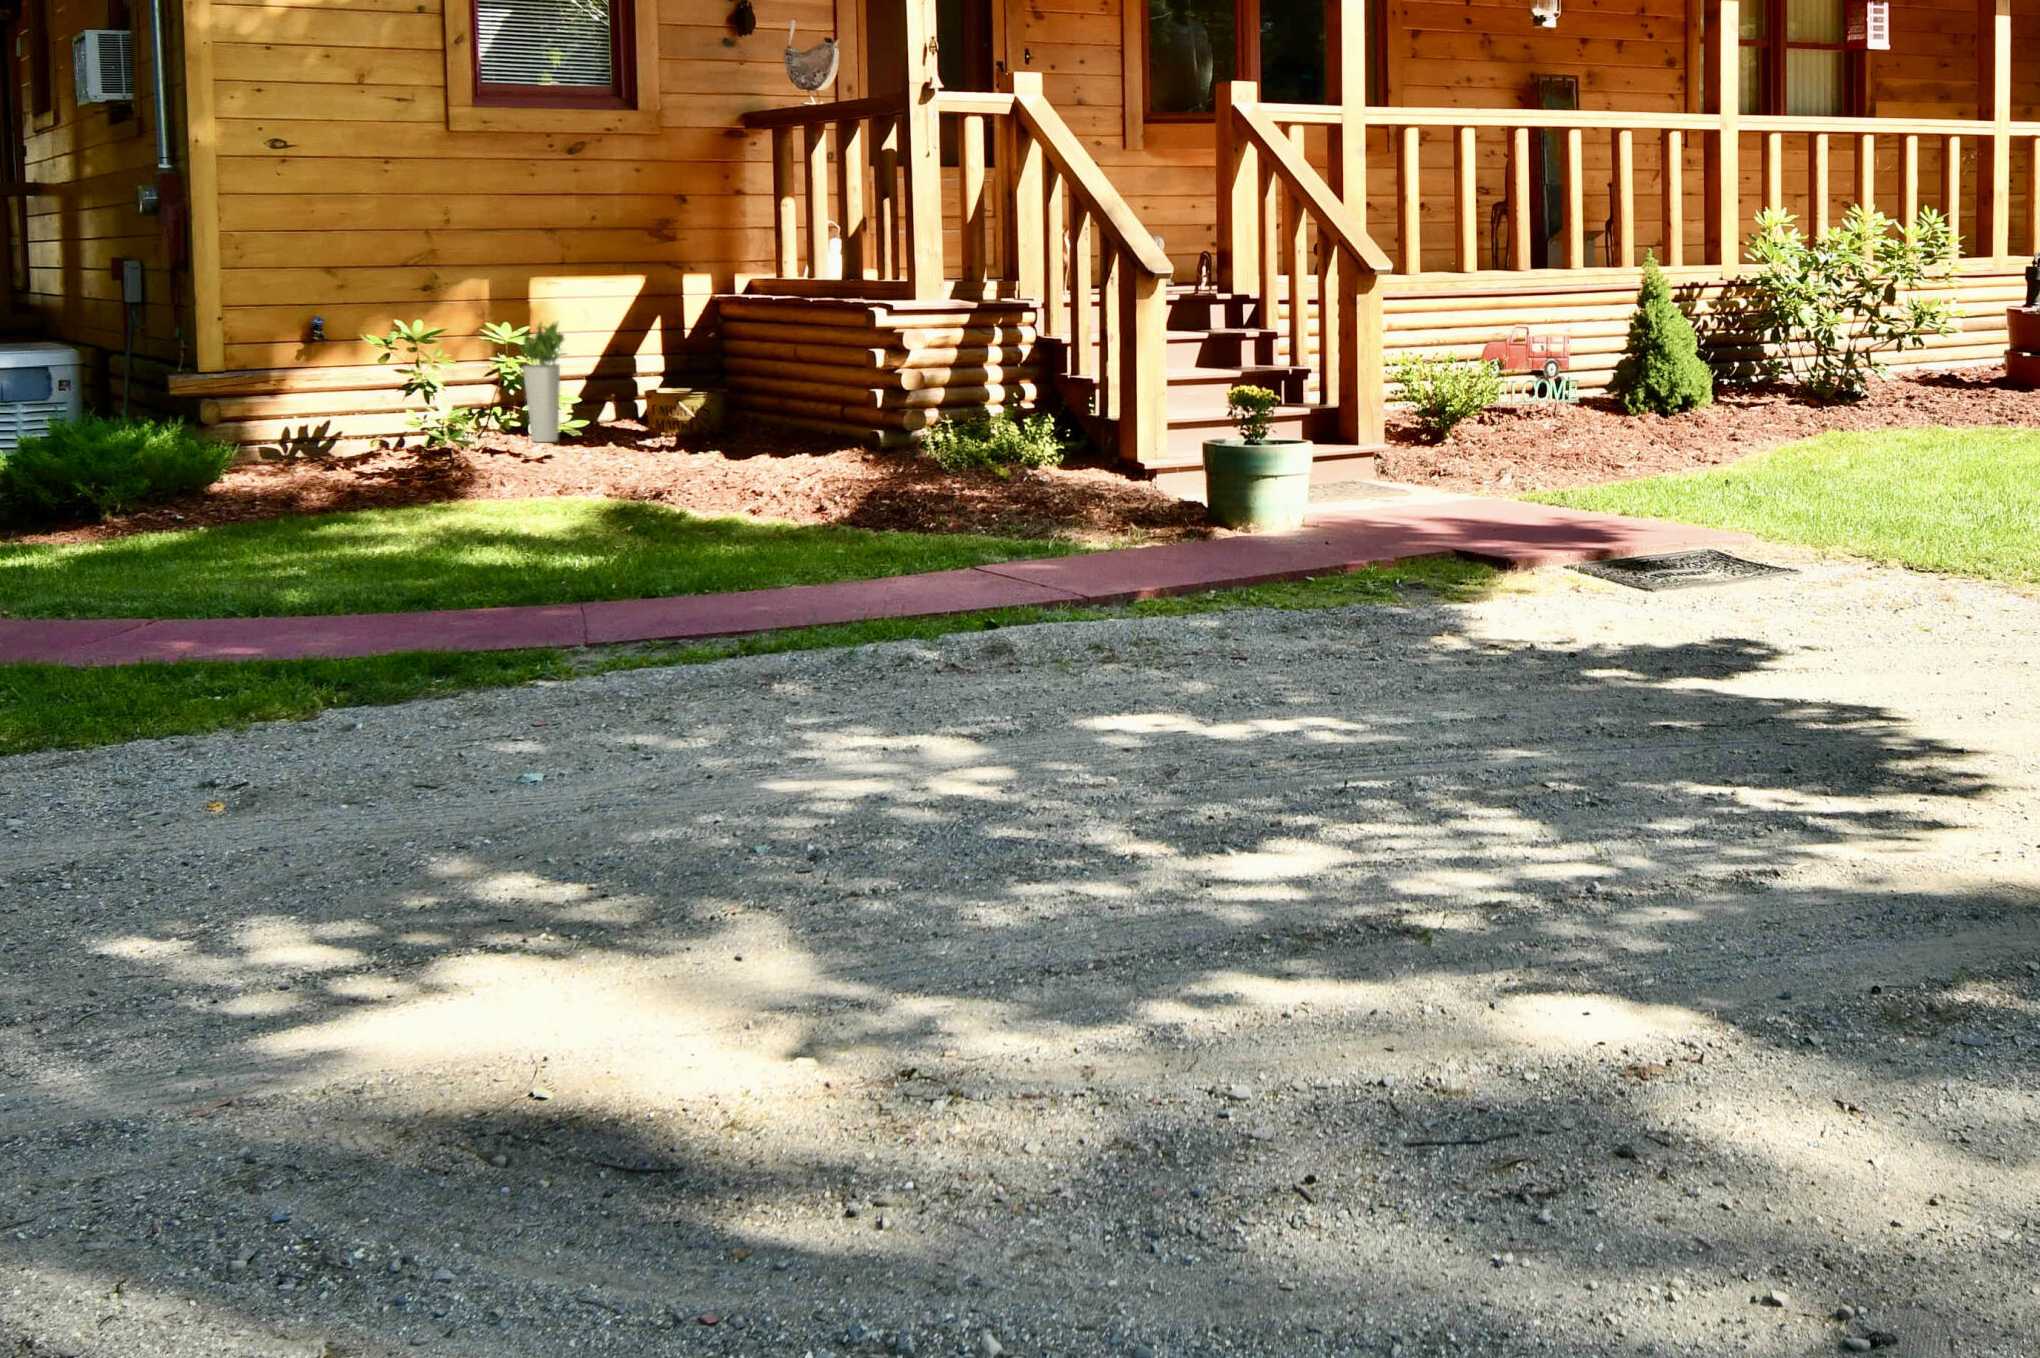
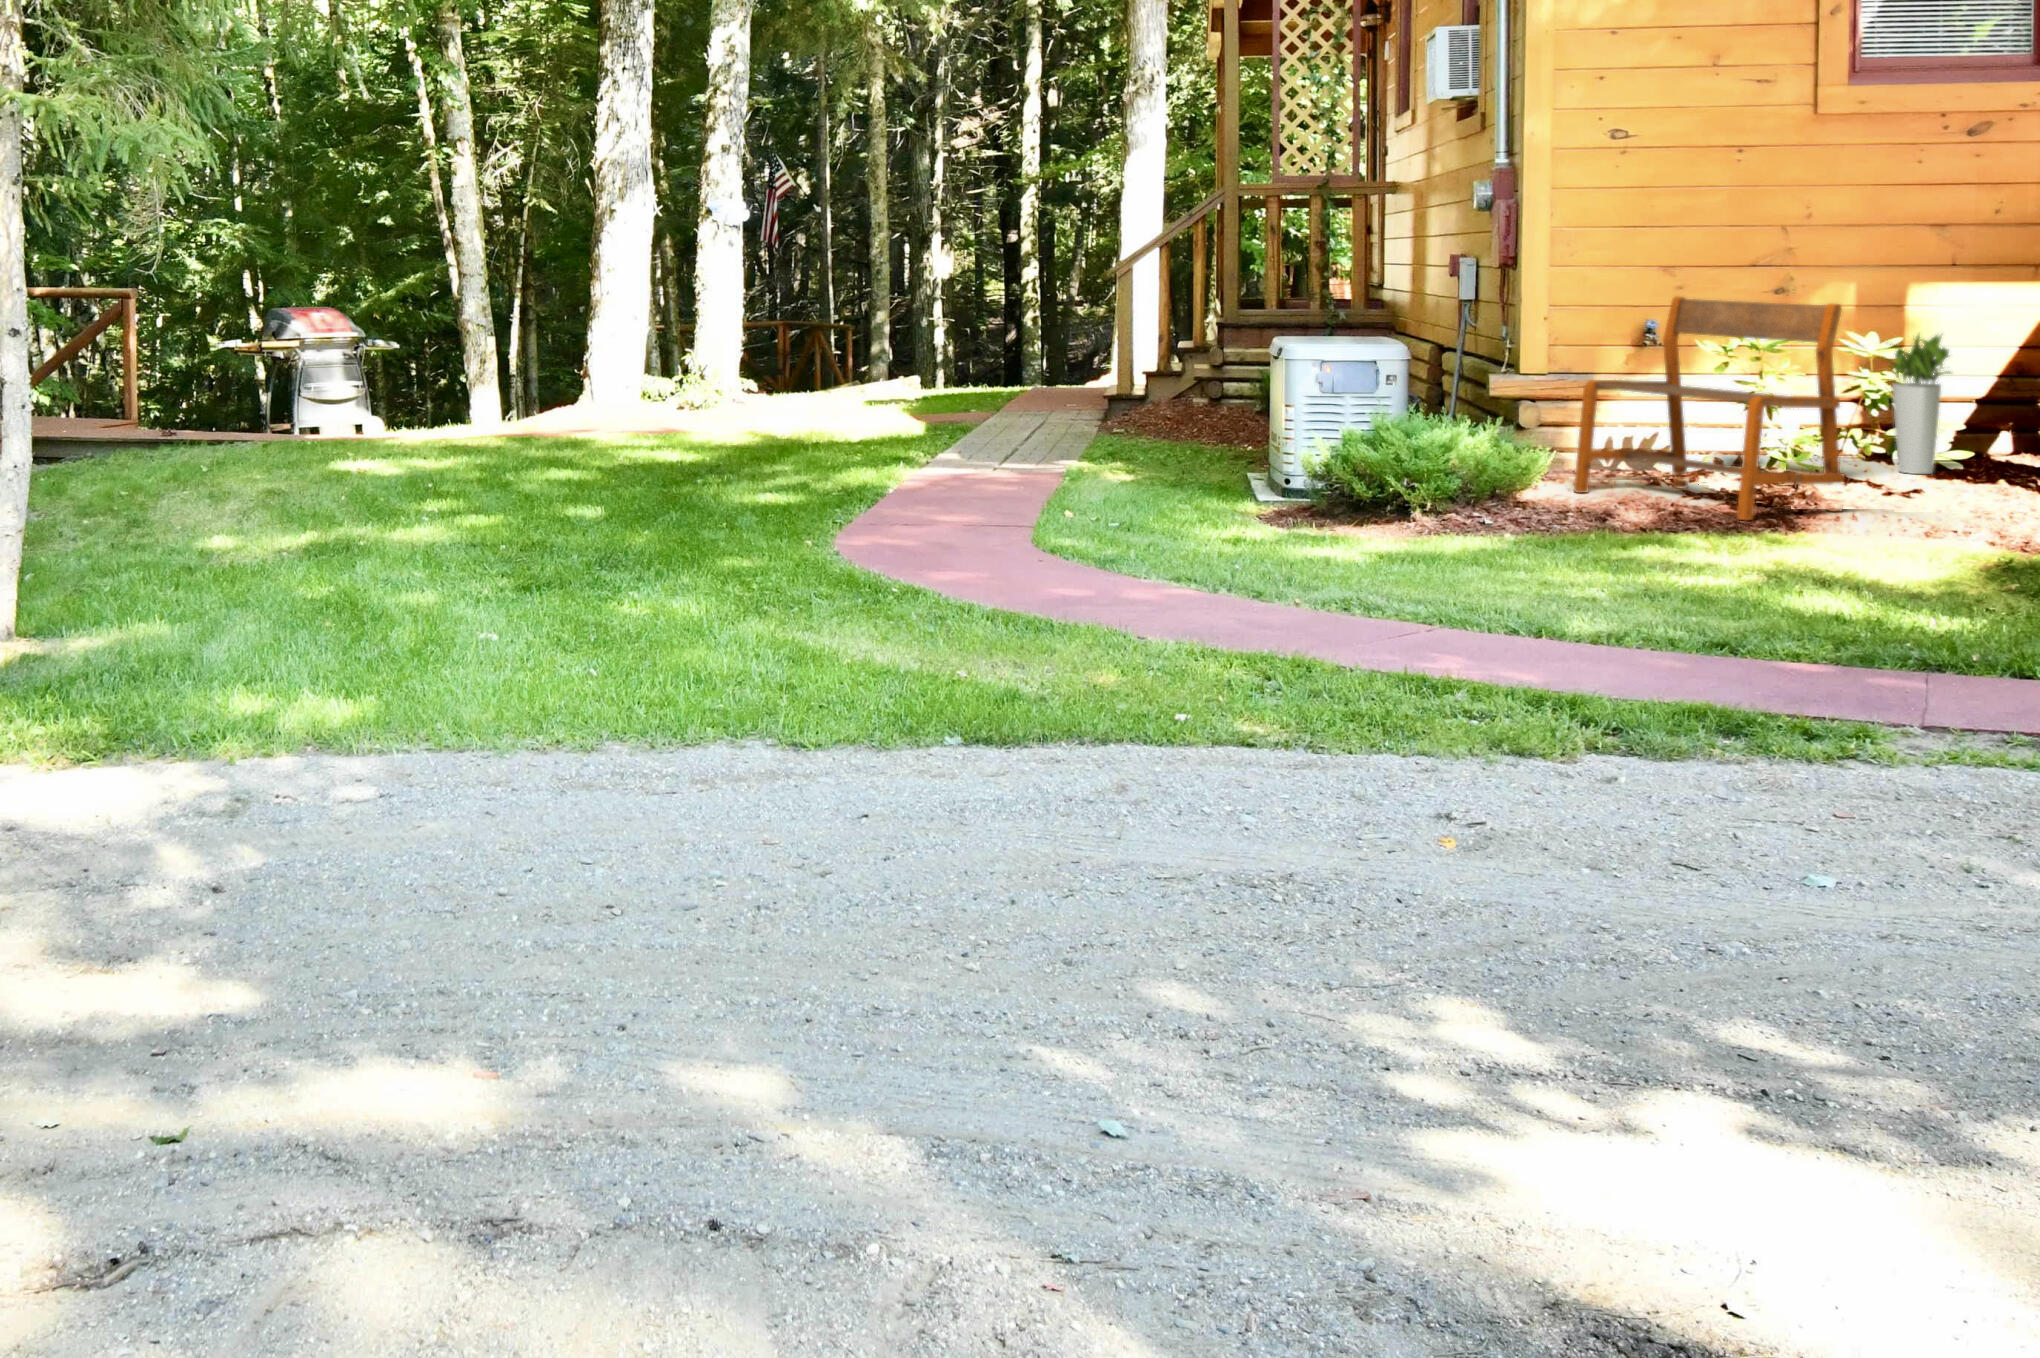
bench: none [257,295,491,494] -> present [1574,296,1845,520]

